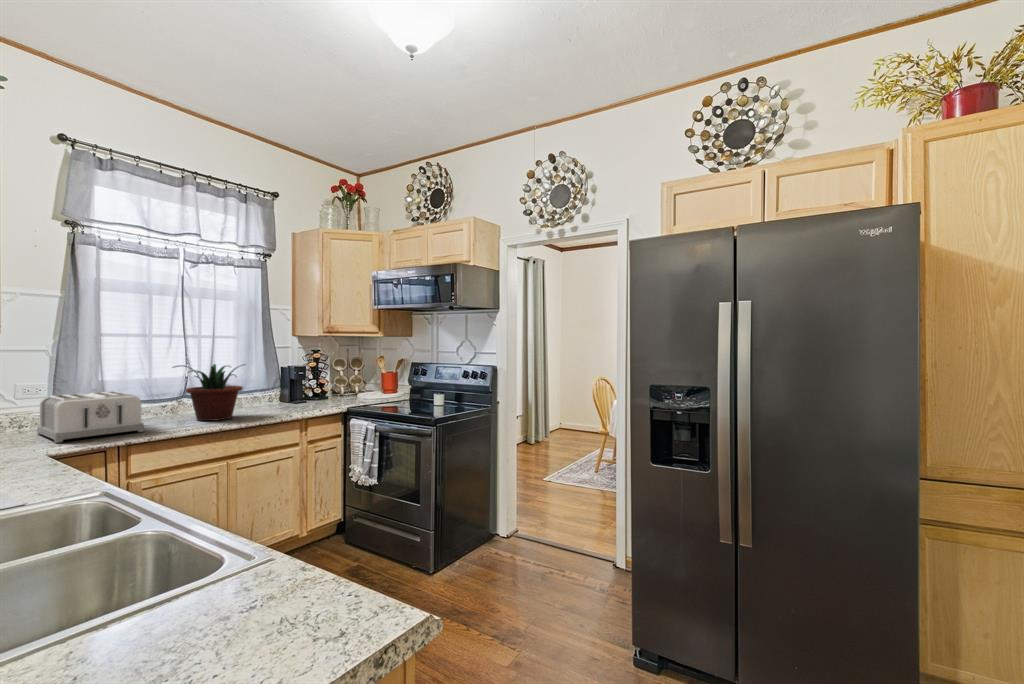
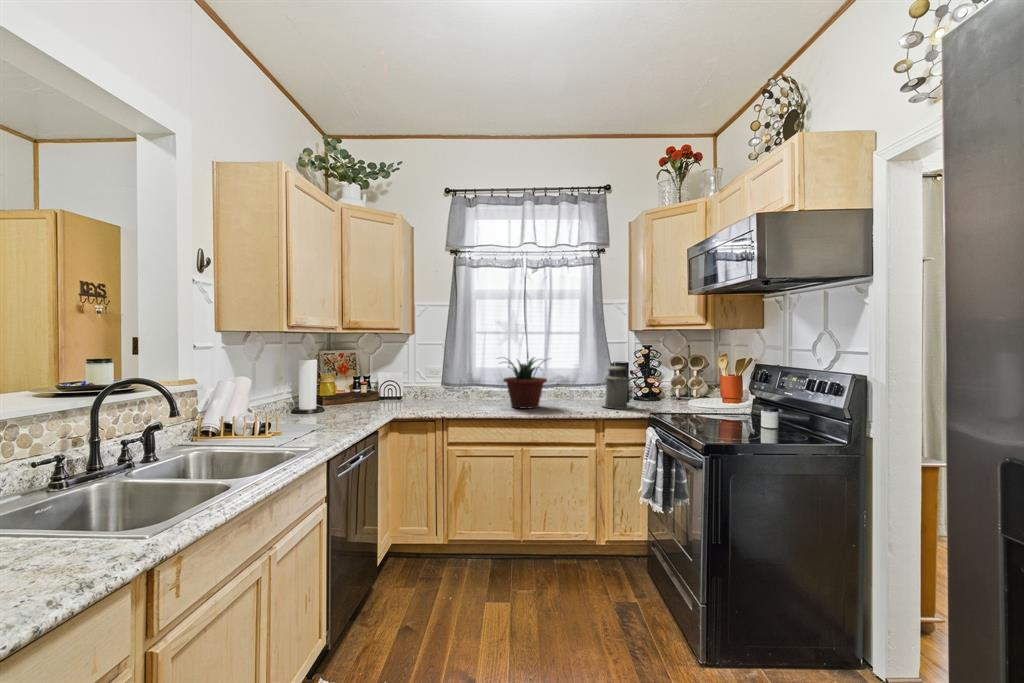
canister: none [290,366,322,408] -> present [602,366,633,409]
toaster: present [37,391,144,443] -> none [412,375,470,409]

